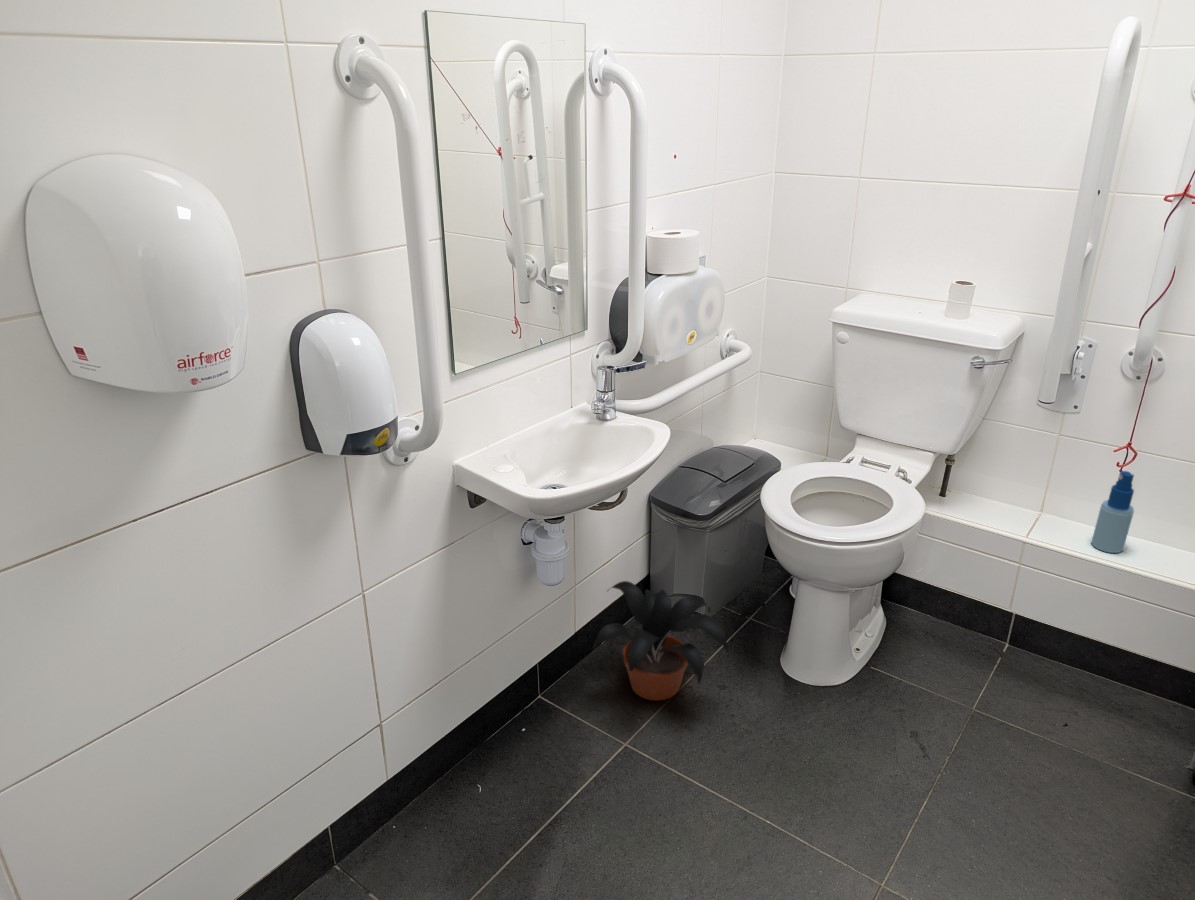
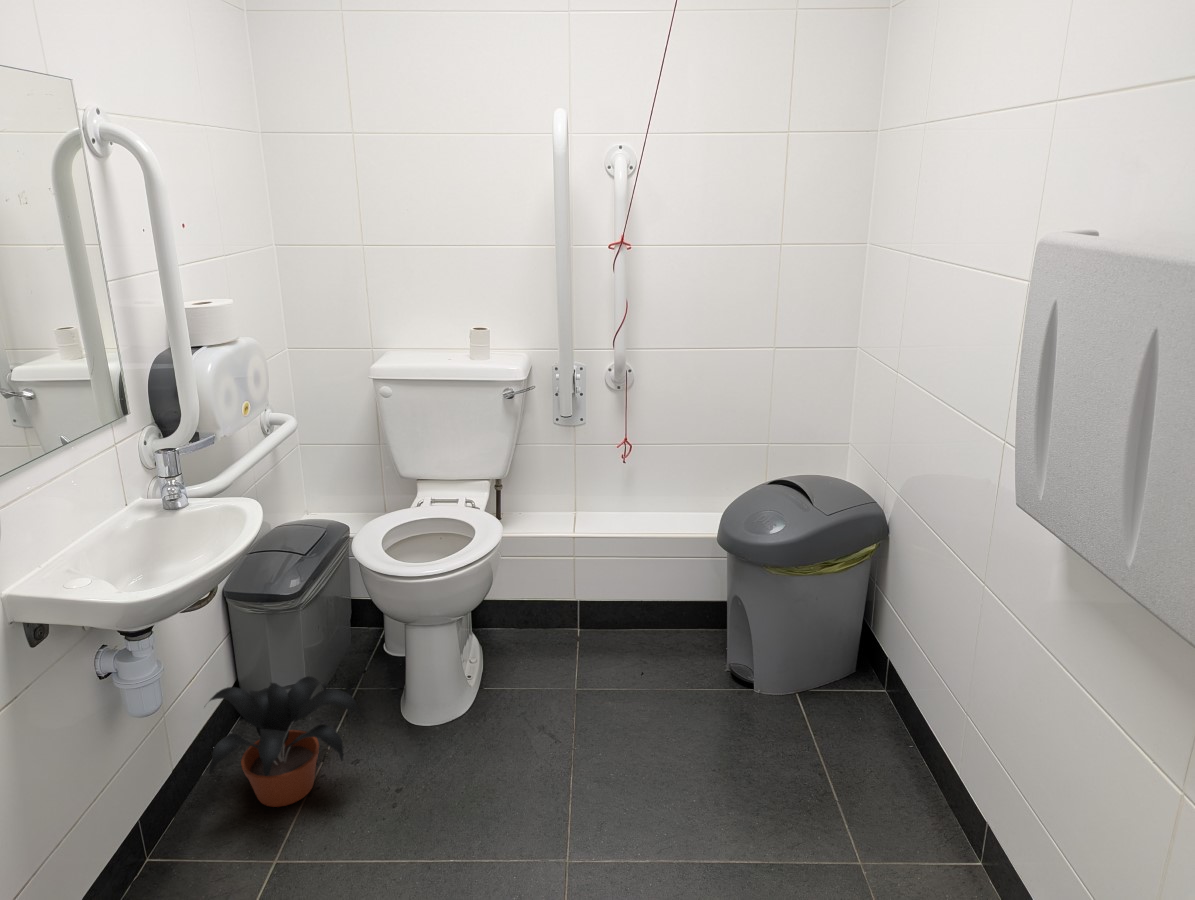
spray bottle: present [1092,471,1134,553] -> none [621,460,644,528]

